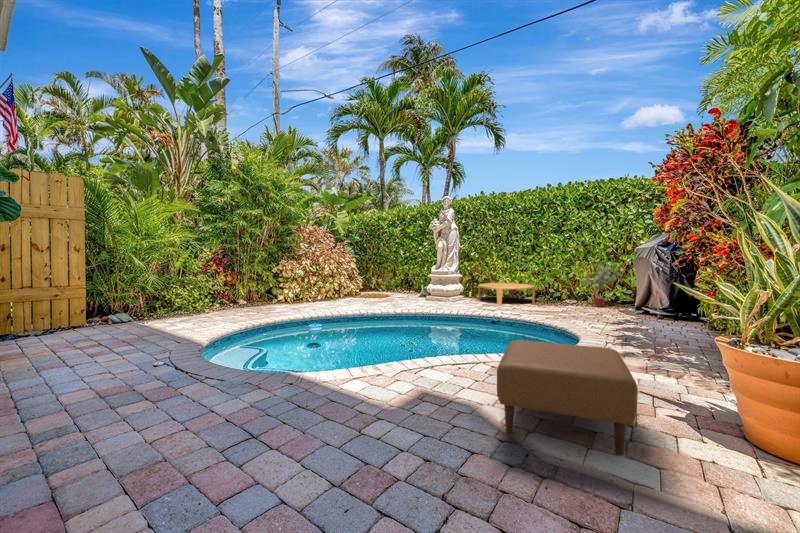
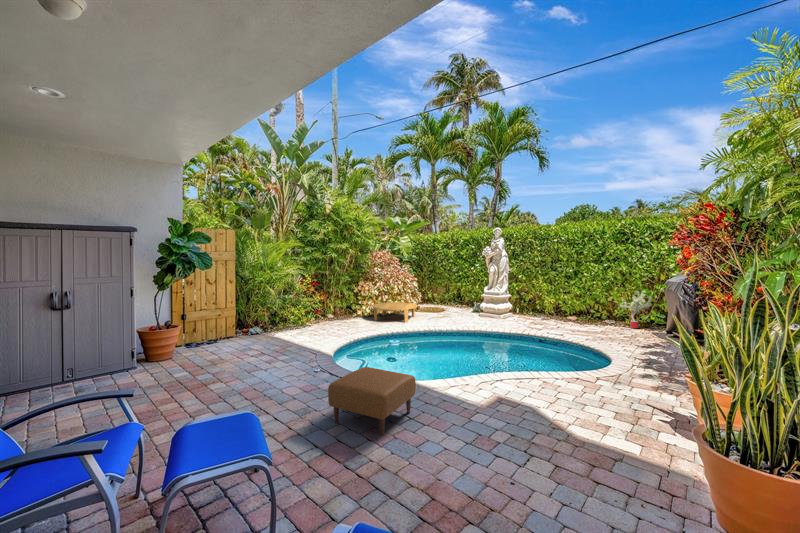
coffee table: present [478,283,535,305] -> present [372,302,417,323]
ottoman: present [497,340,638,455] -> present [328,367,416,436]

